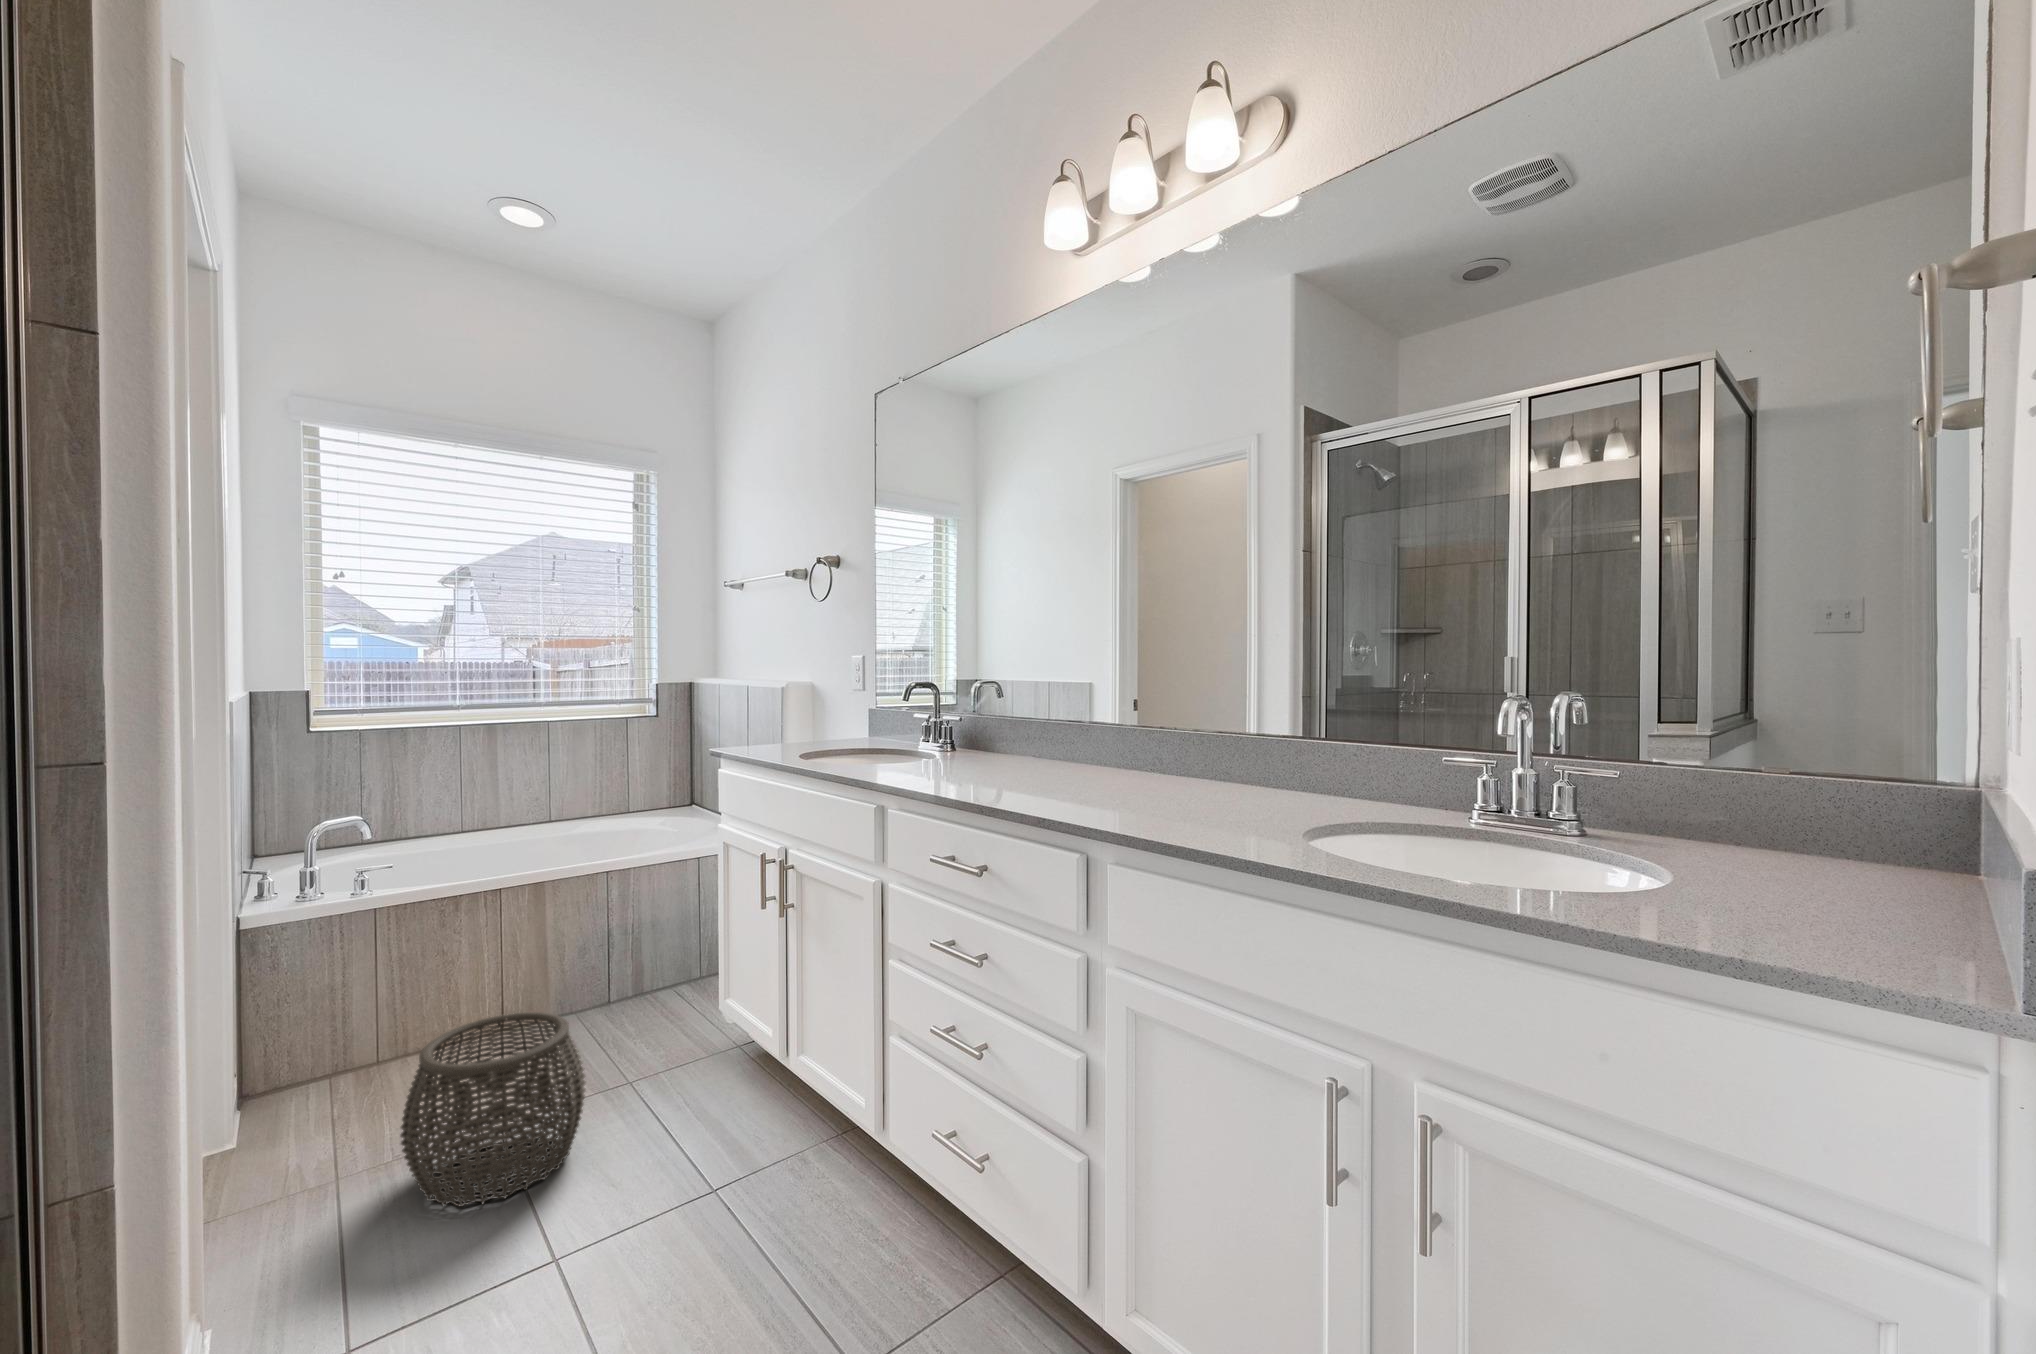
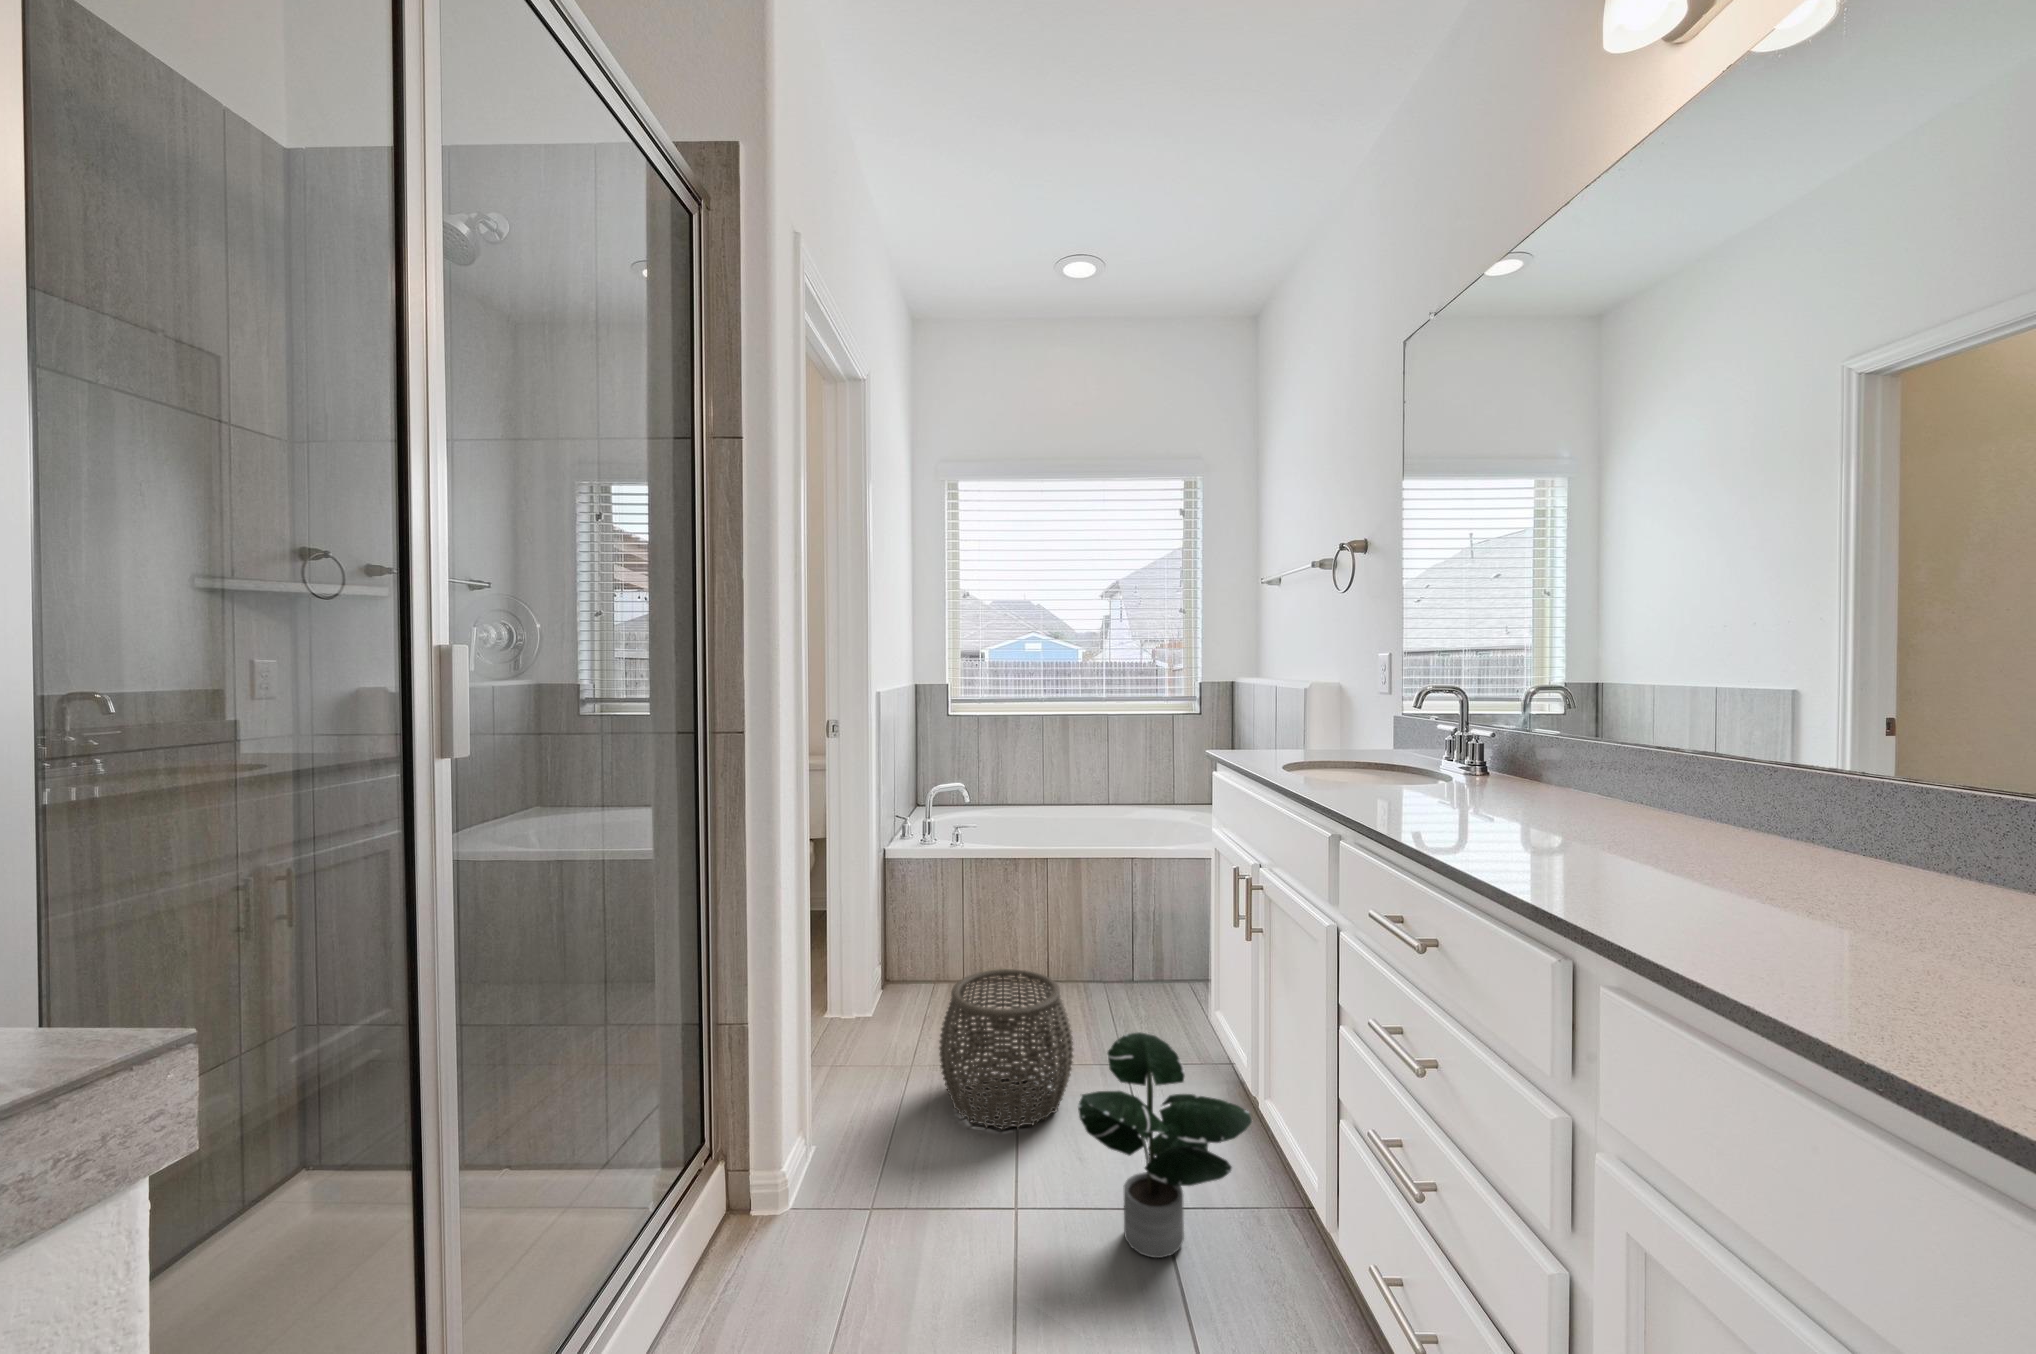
potted plant: none [636,1029,815,1242] -> present [1078,1032,1252,1258]

